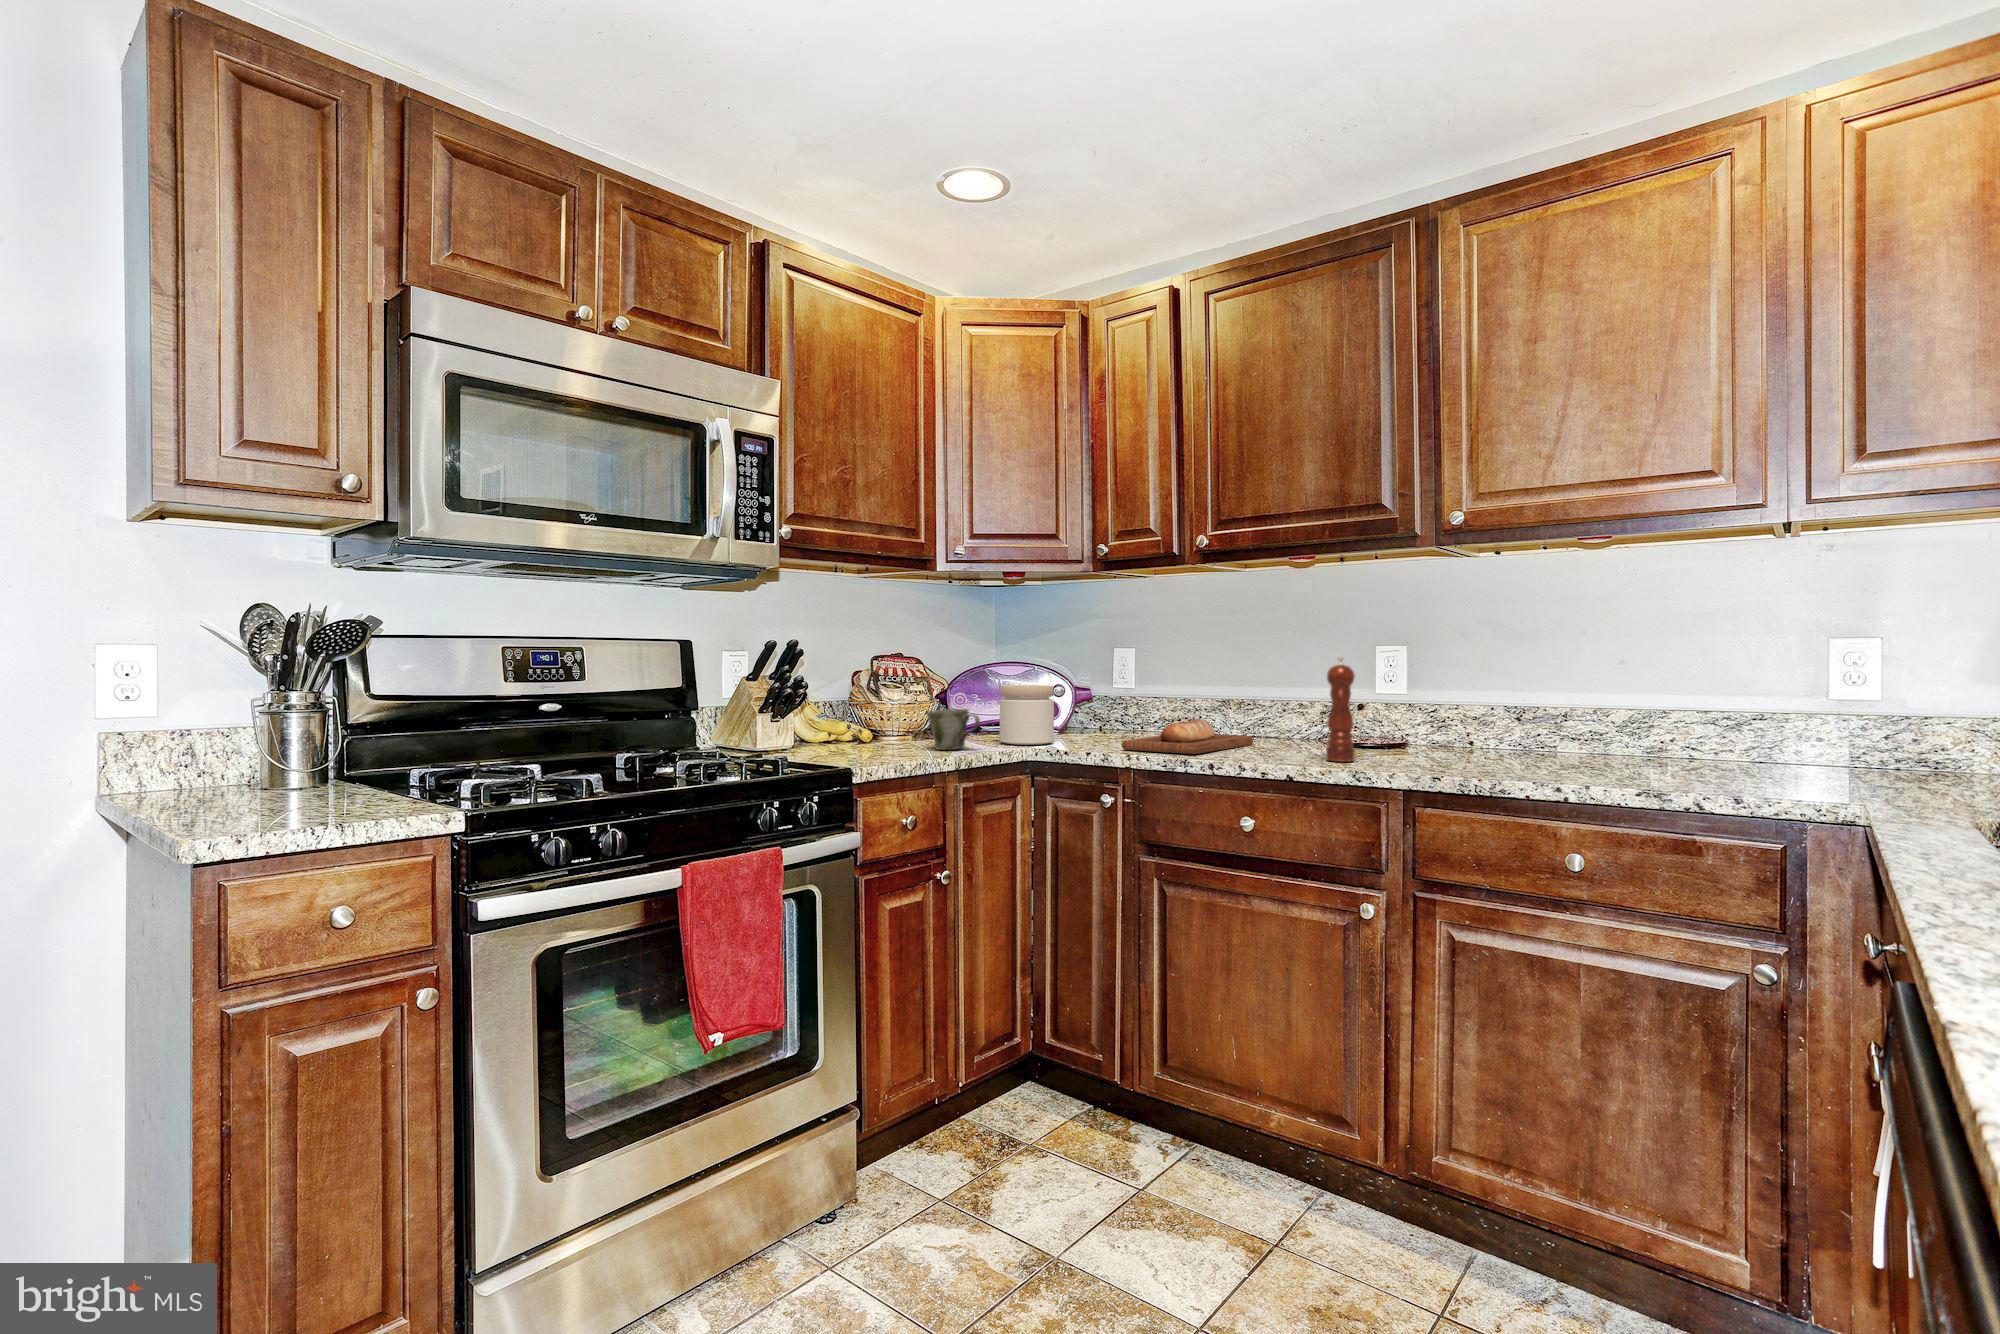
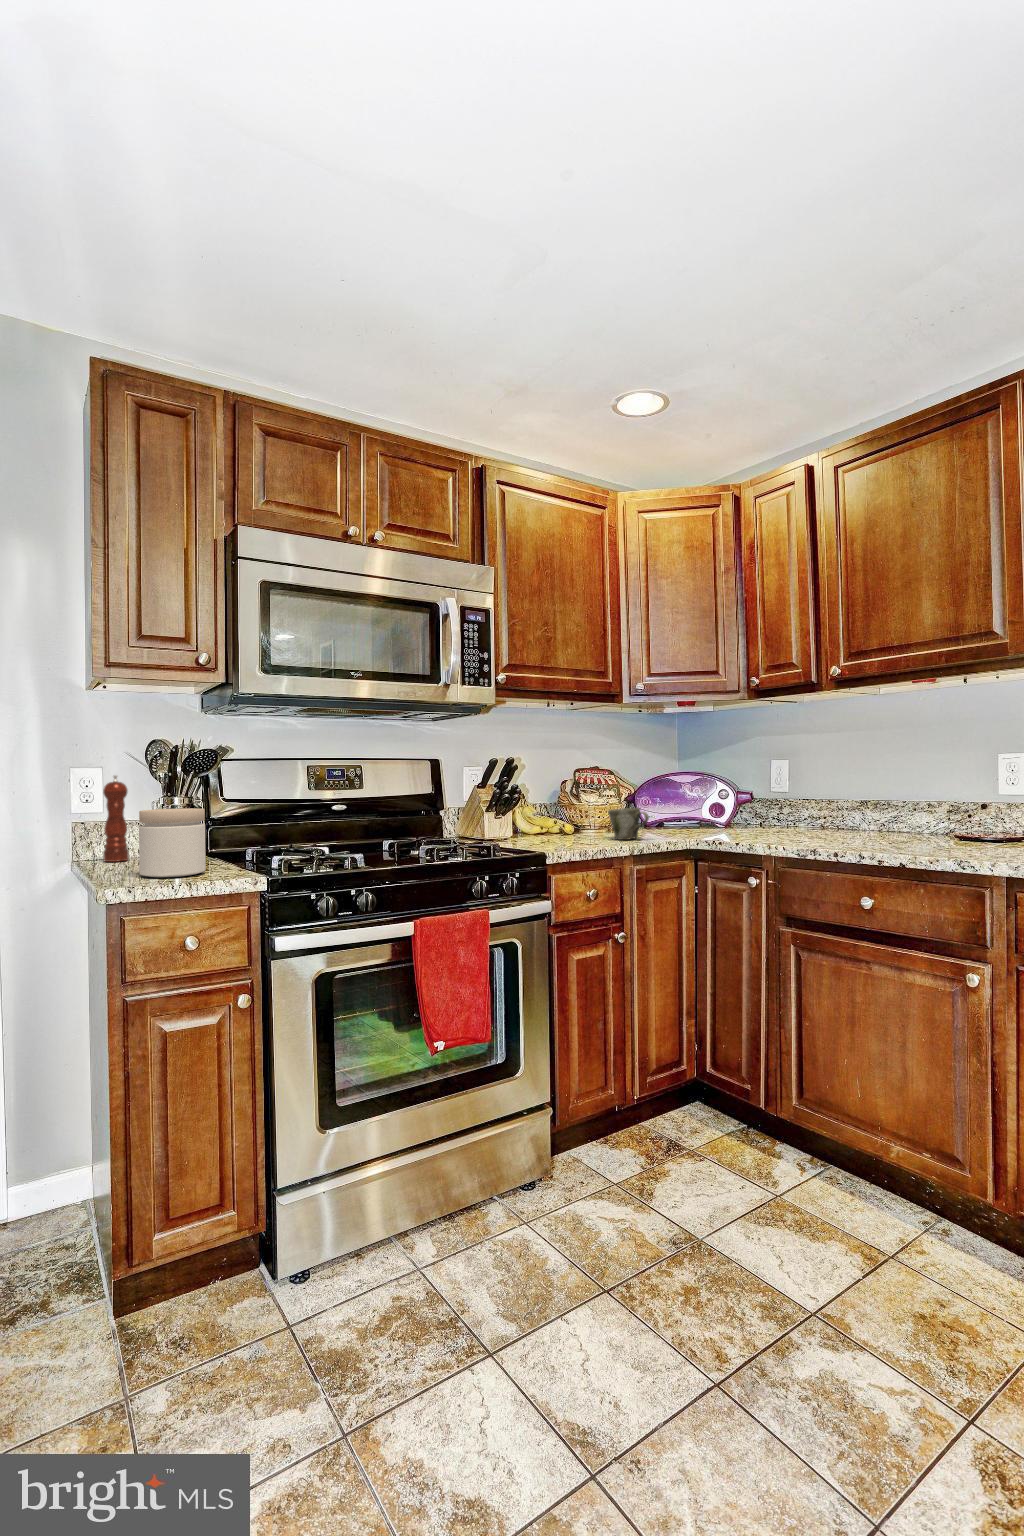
pepper mill: present [1326,658,1355,762] -> present [103,776,129,862]
jar: present [1000,685,1054,745] -> present [139,808,206,877]
bread loaf: present [1122,720,1253,754] -> none [765,817,884,845]

